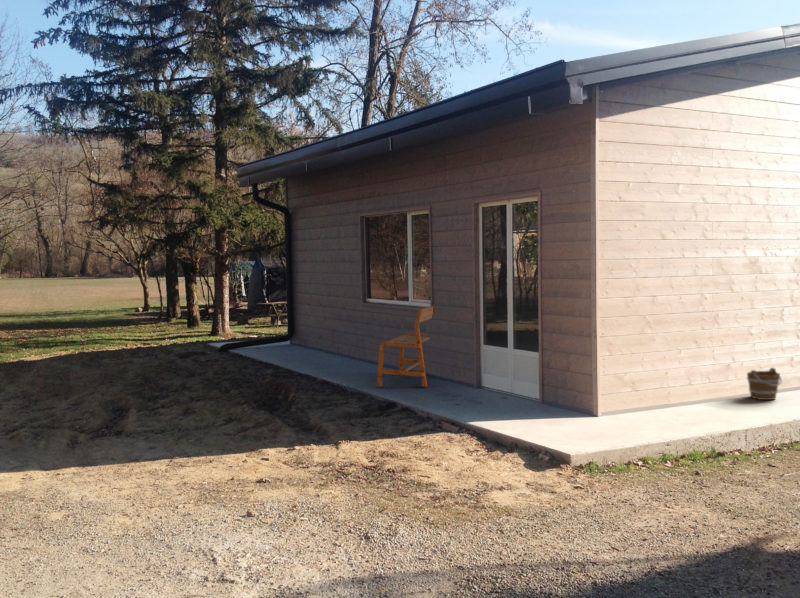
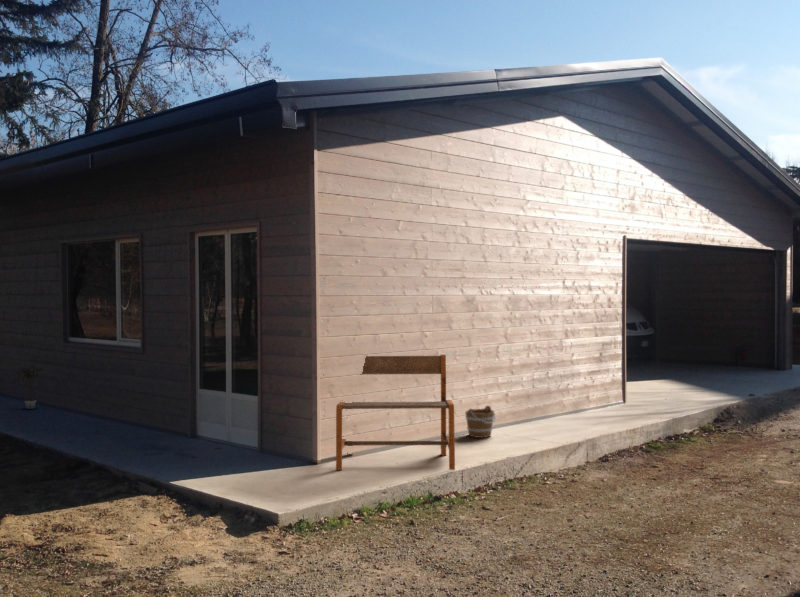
bench: present [377,306,434,387] -> present [336,355,455,470]
potted plant: none [322,320,344,358] -> present [17,364,42,409]

